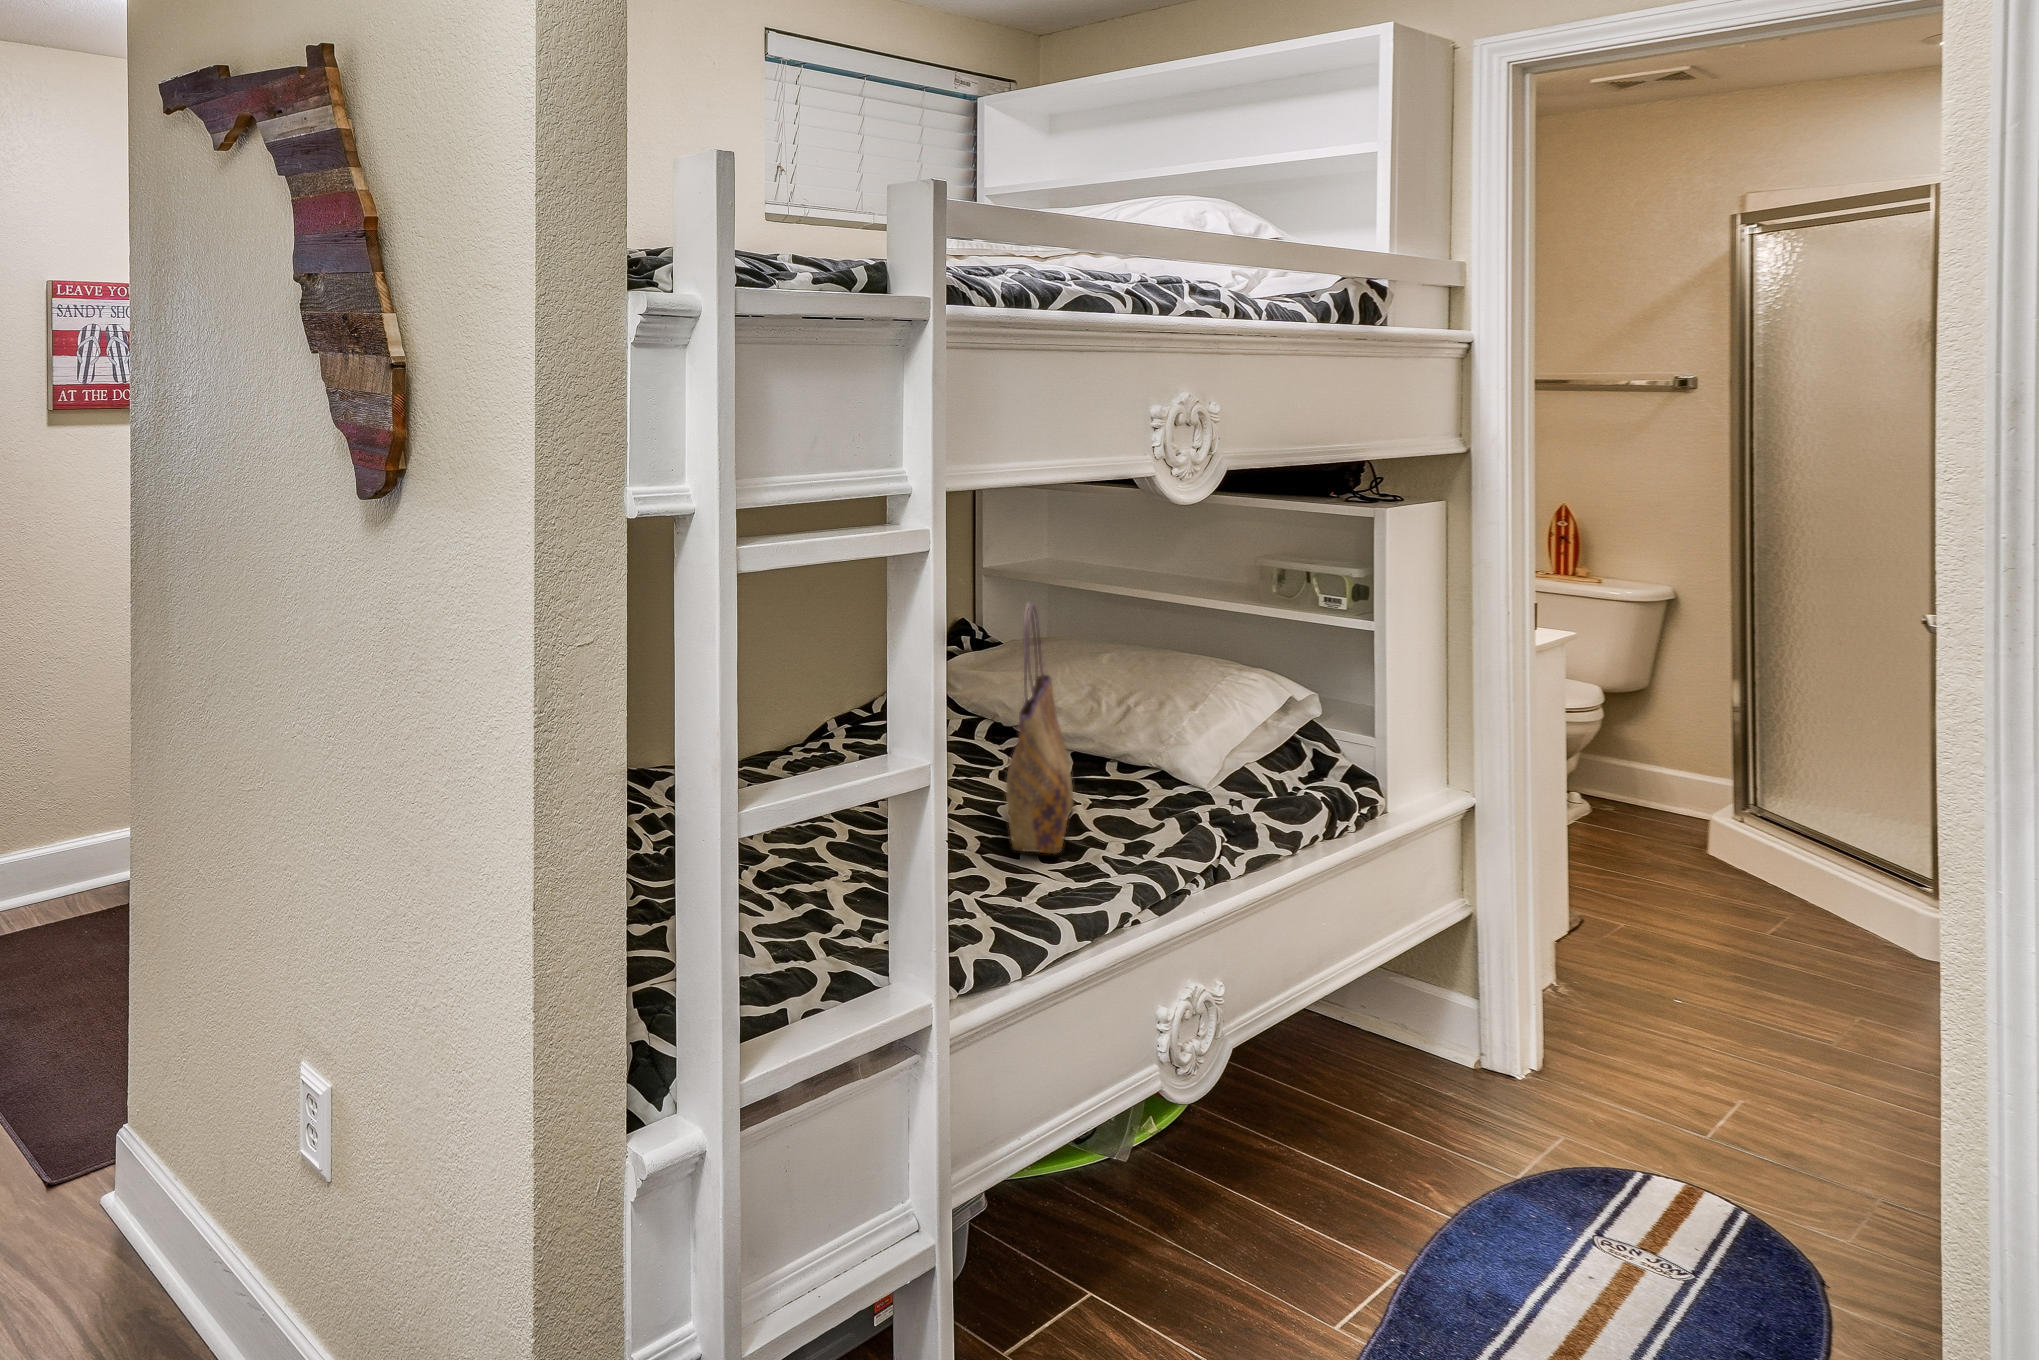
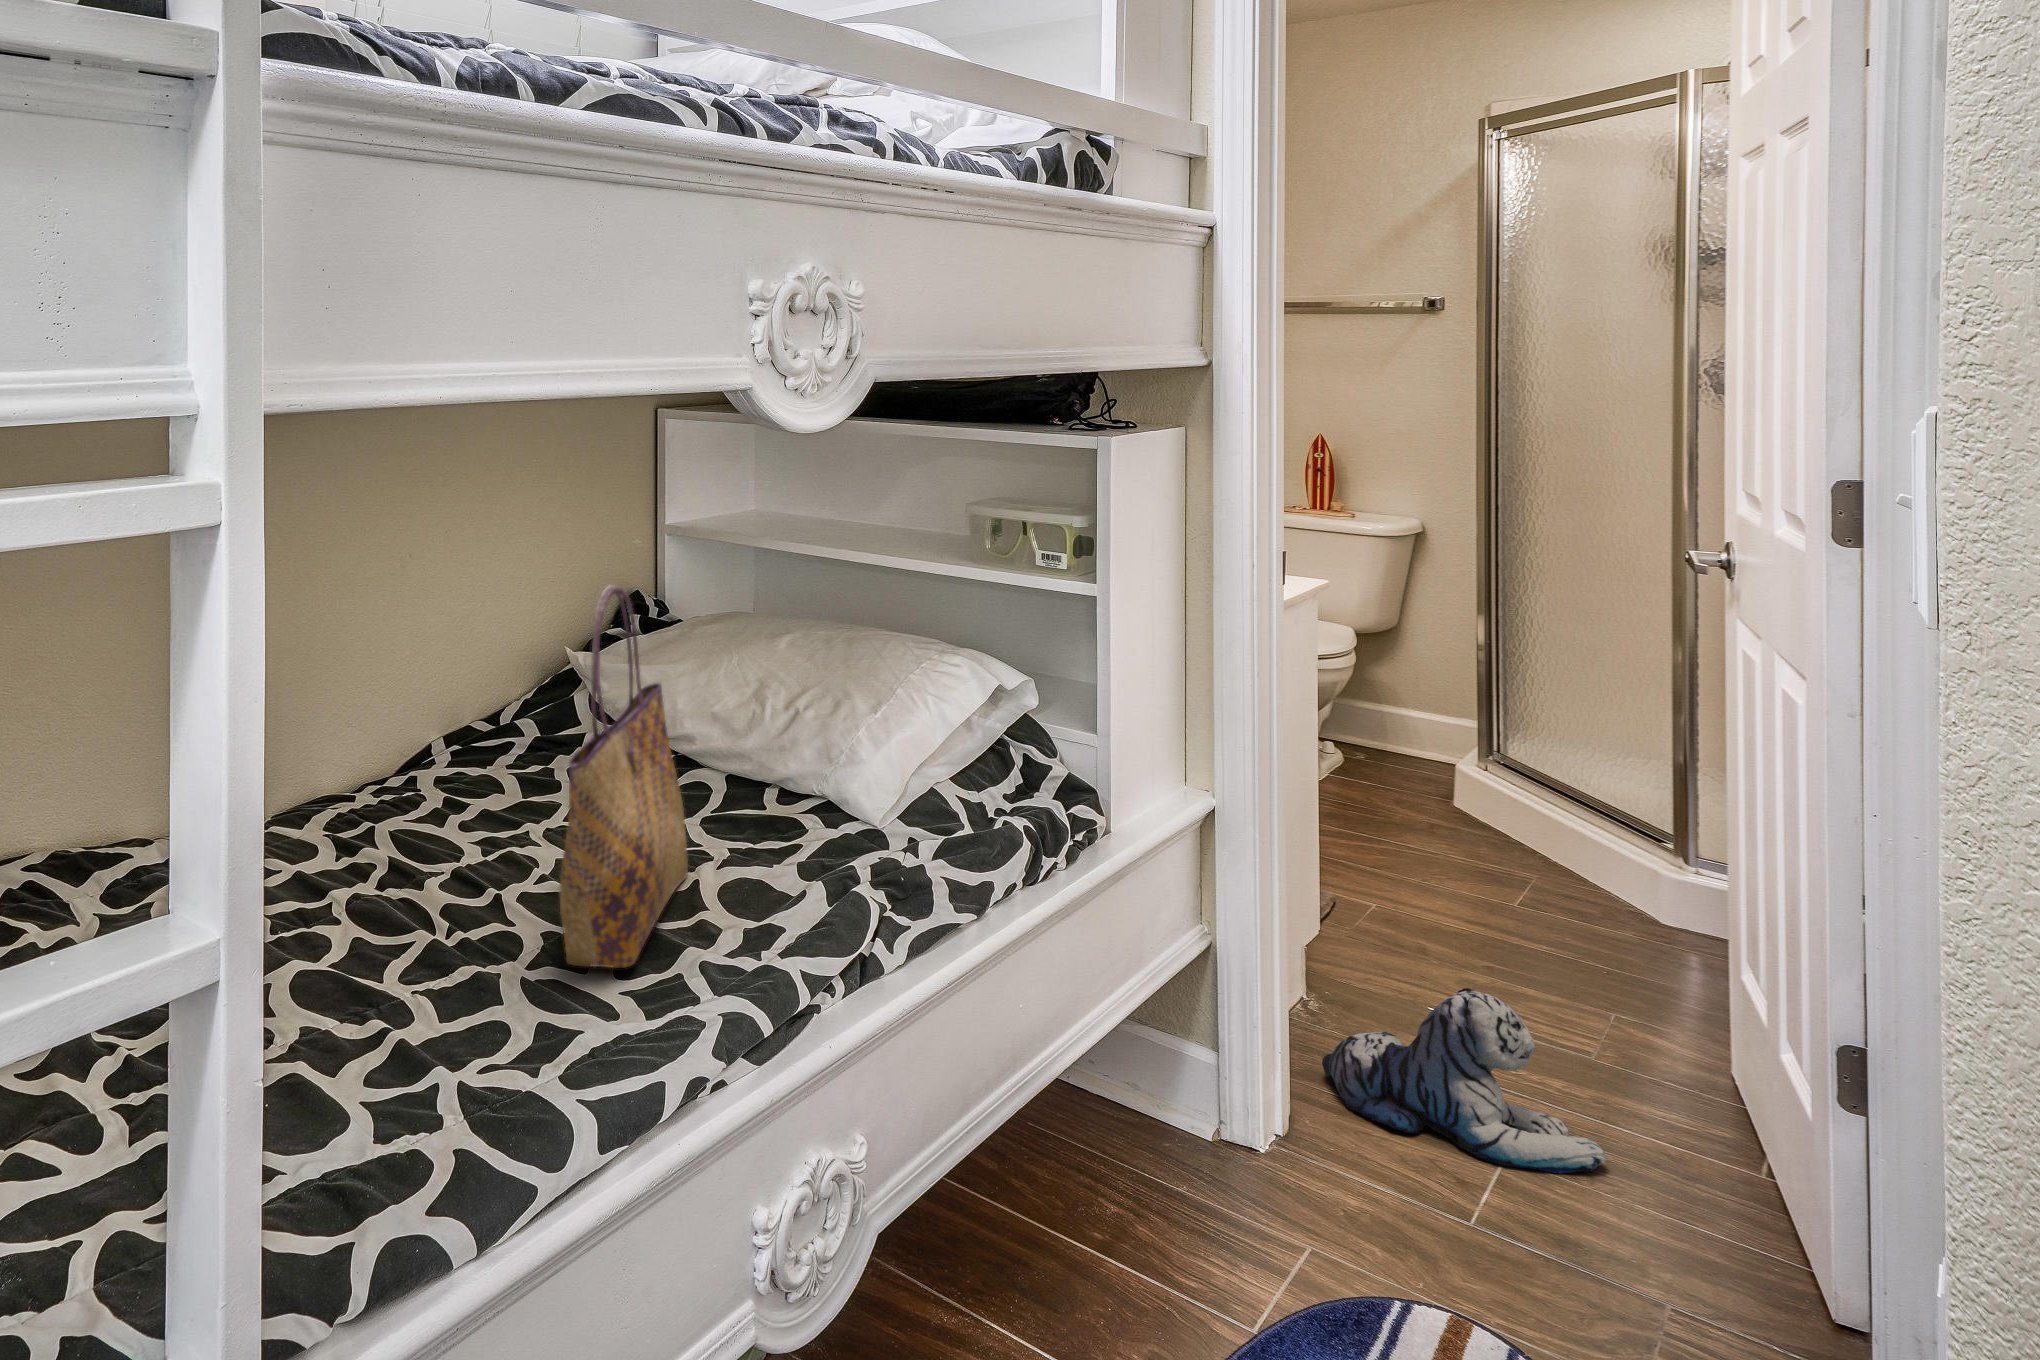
plush toy: none [1571,967,1831,1117] -> present [1322,988,1606,1173]

